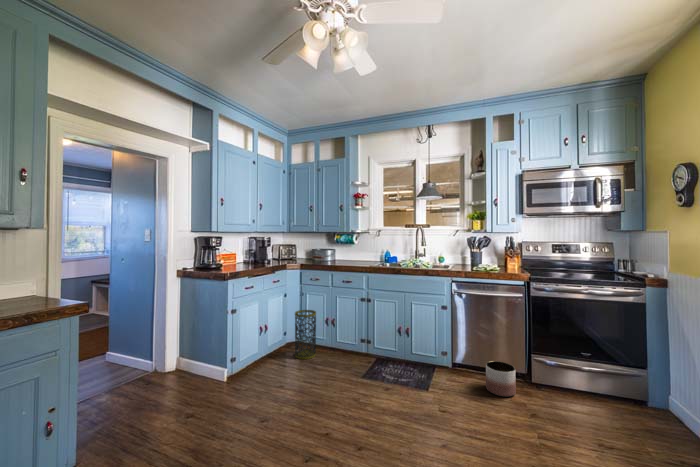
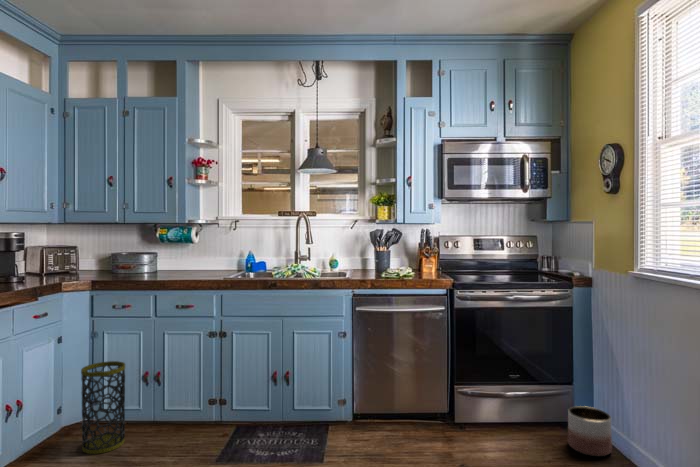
planter: present [486,361,516,397] -> present [568,406,612,456]

